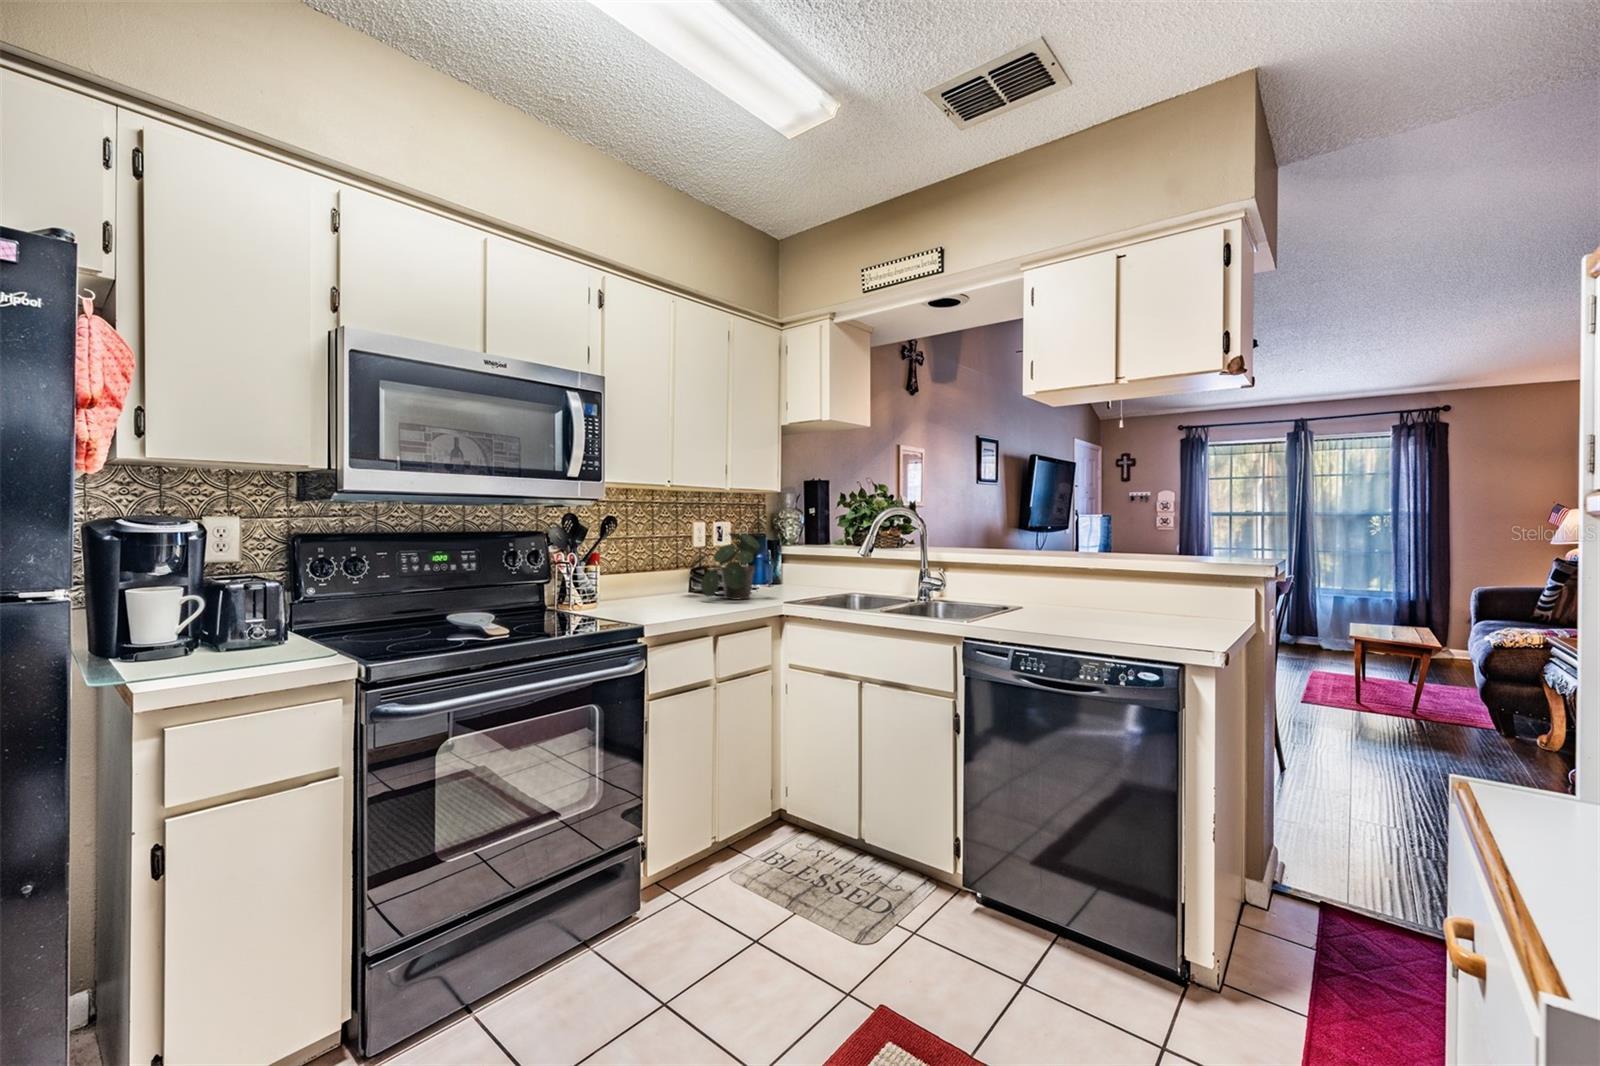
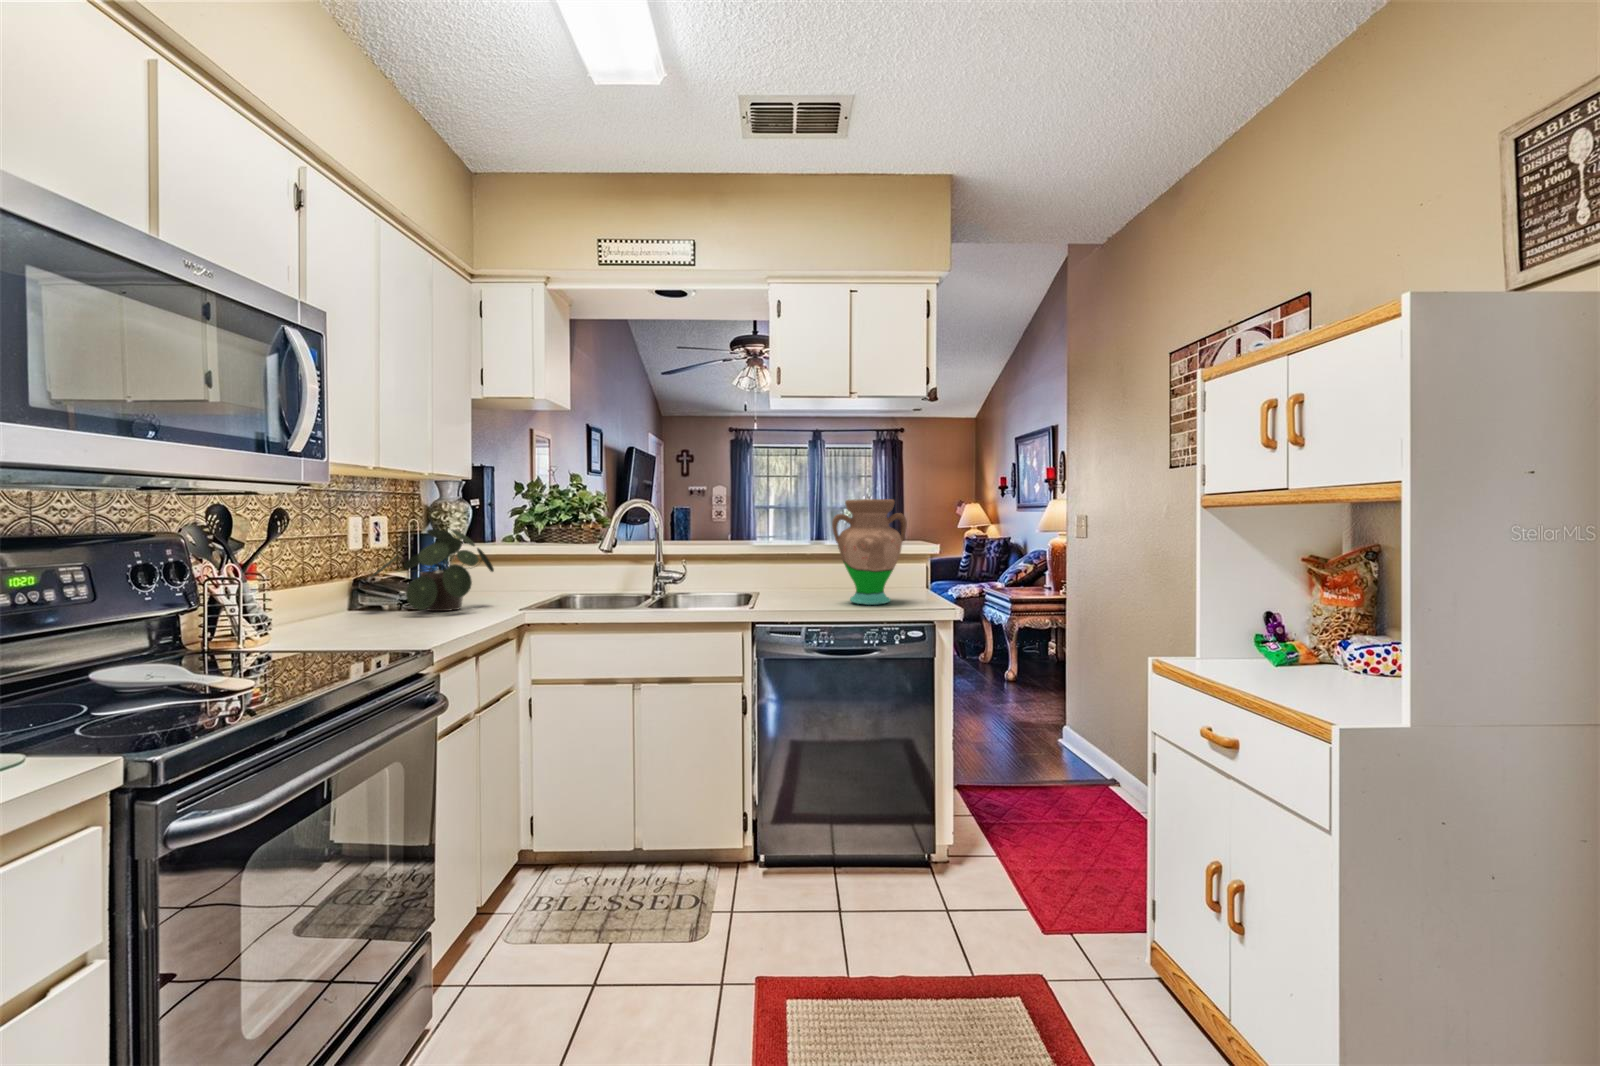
vase: none [1062,510,1160,635] -> present [832,499,907,605]

